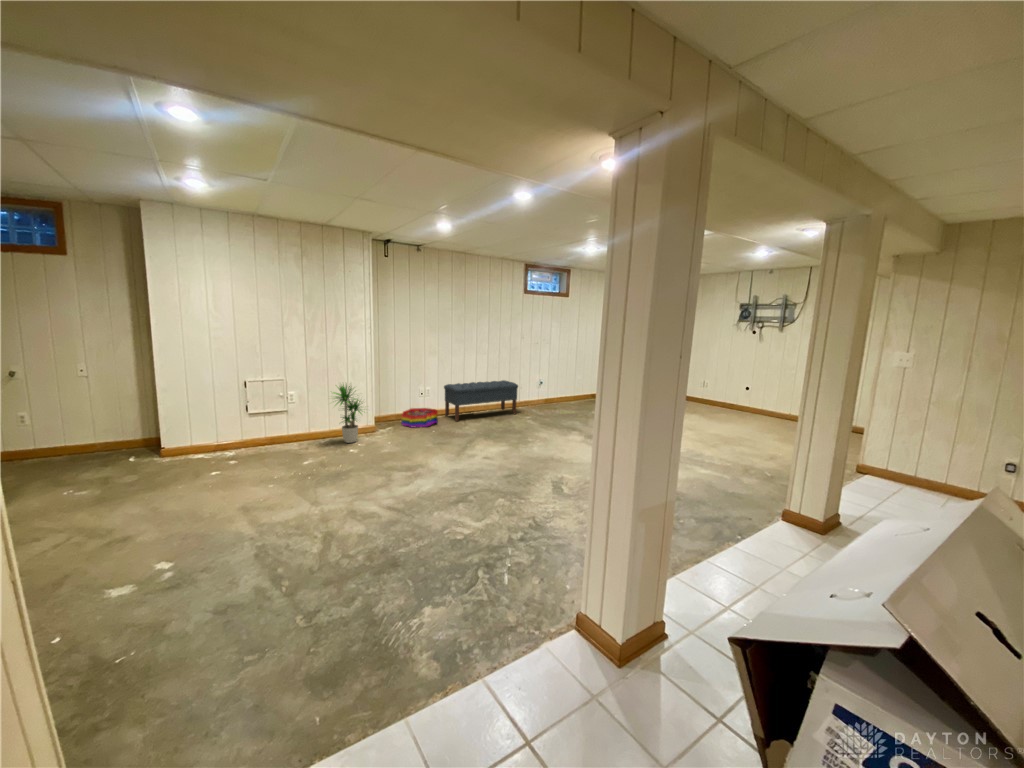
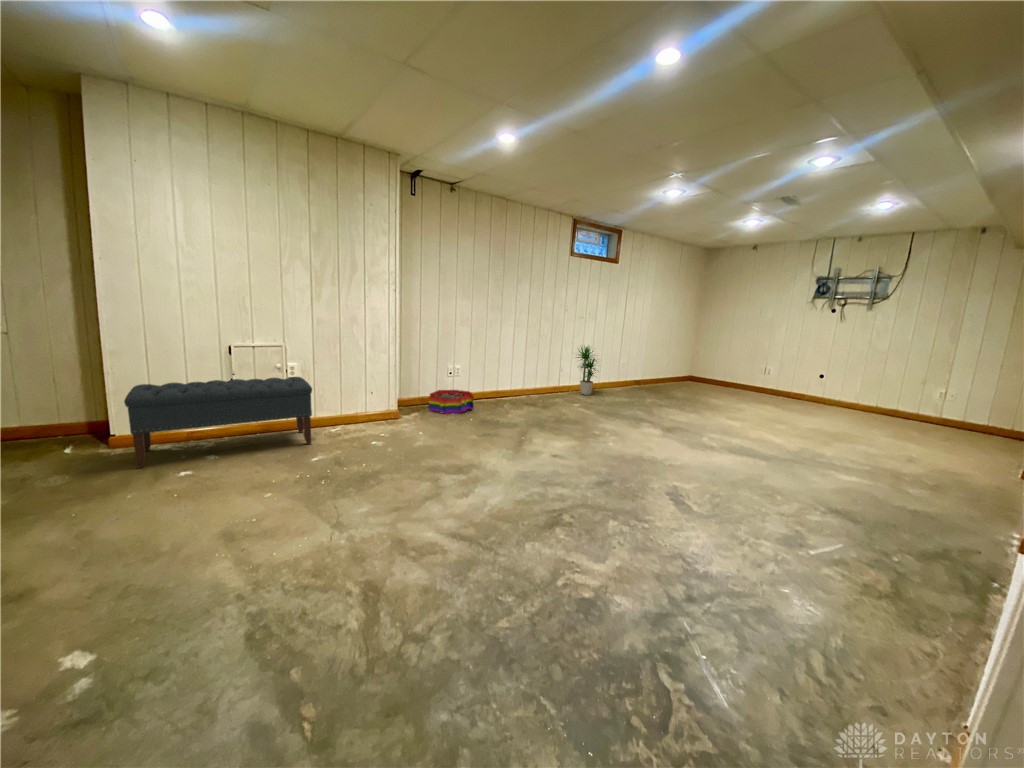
bench: present [444,380,518,422] -> present [124,377,312,468]
potted plant: present [333,385,361,443] -> present [576,346,596,395]

